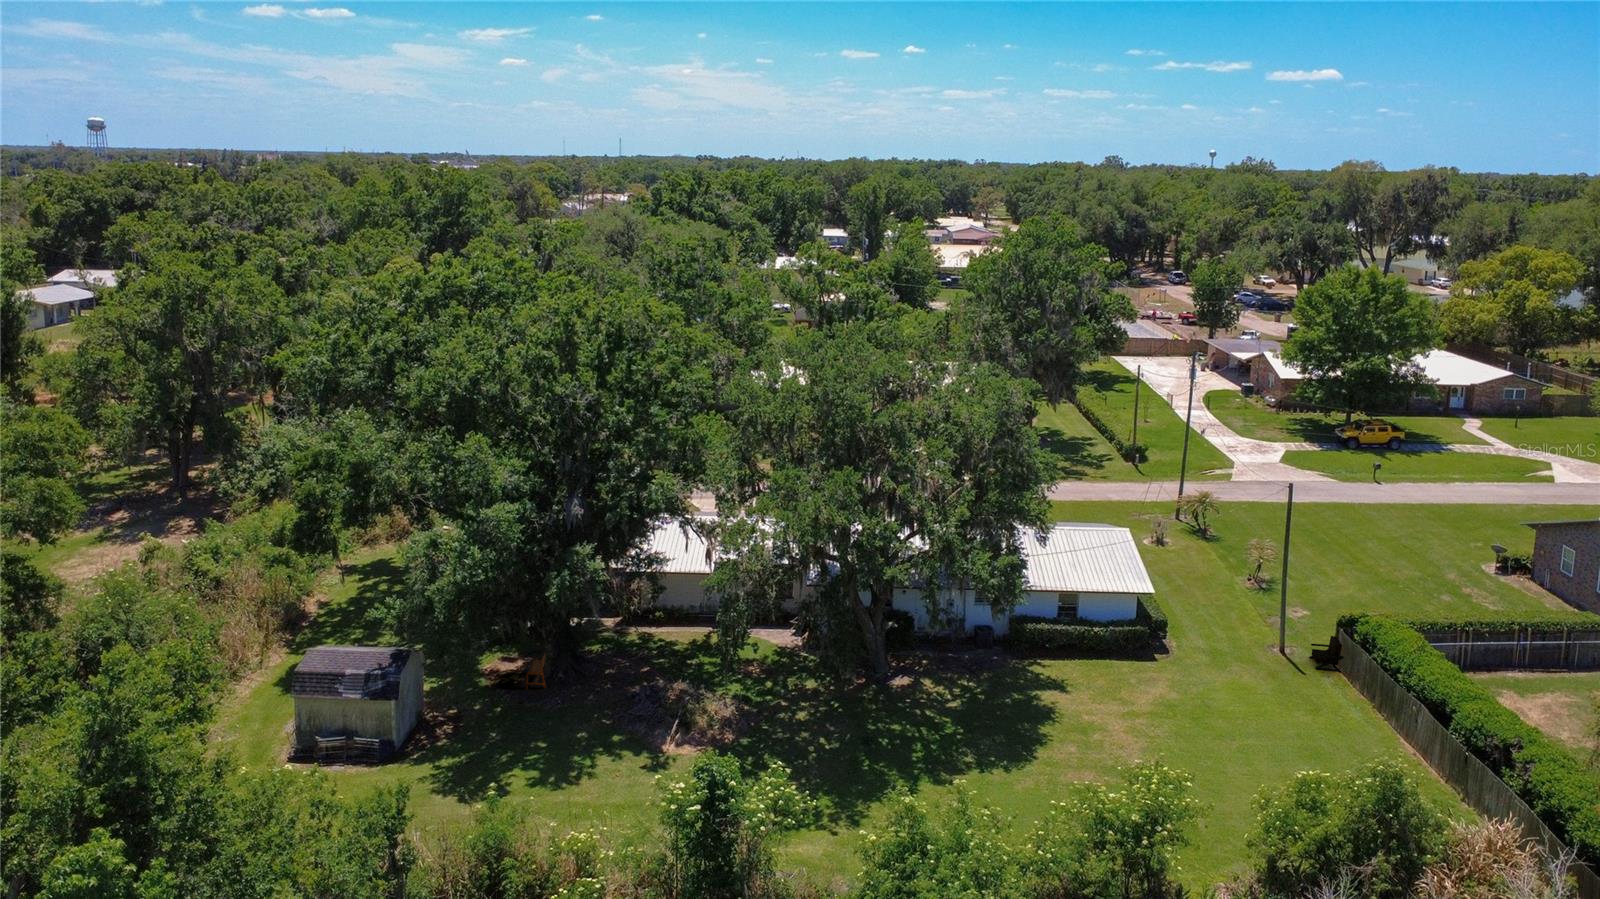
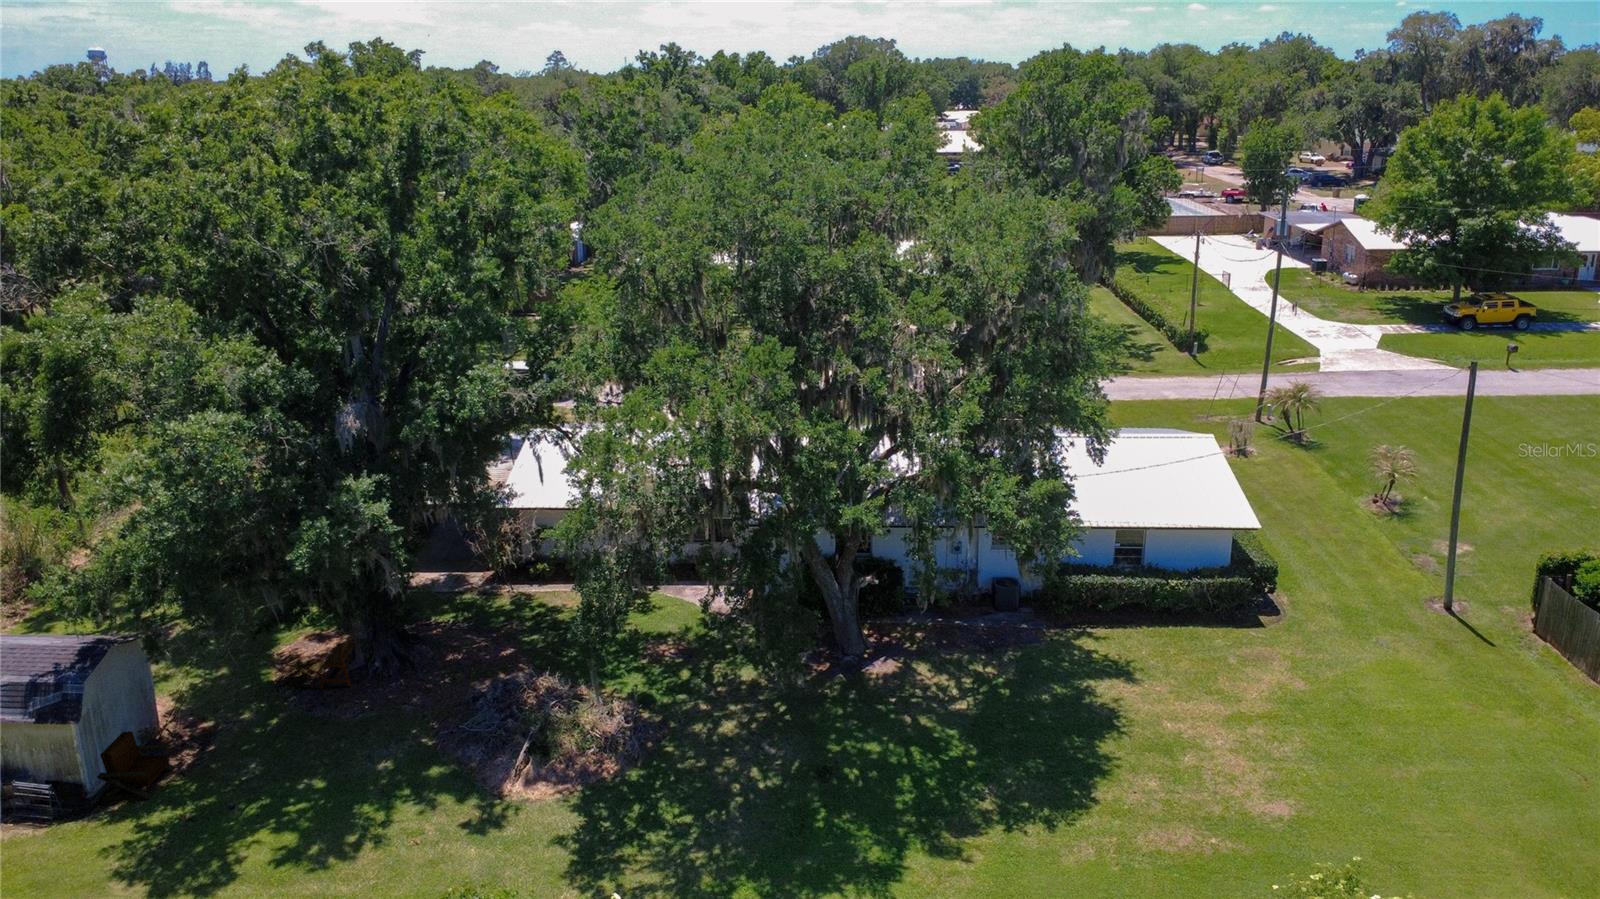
lounge chair: present [1309,636,1344,672] -> present [97,731,175,801]

